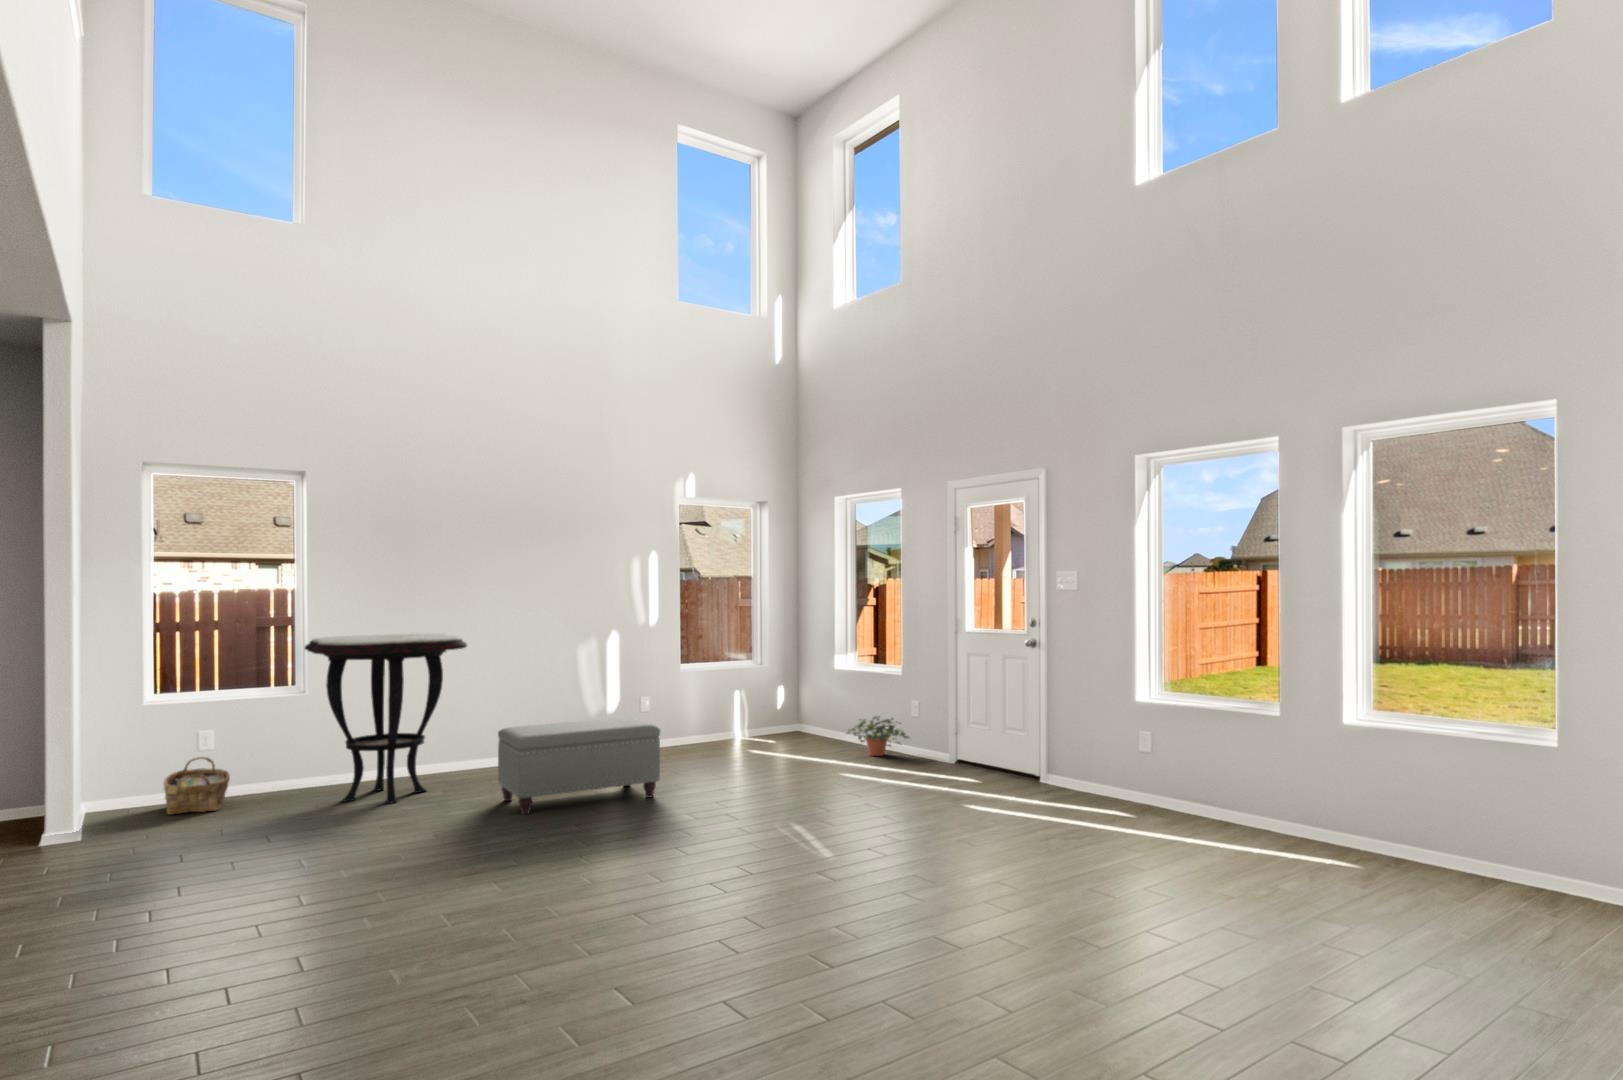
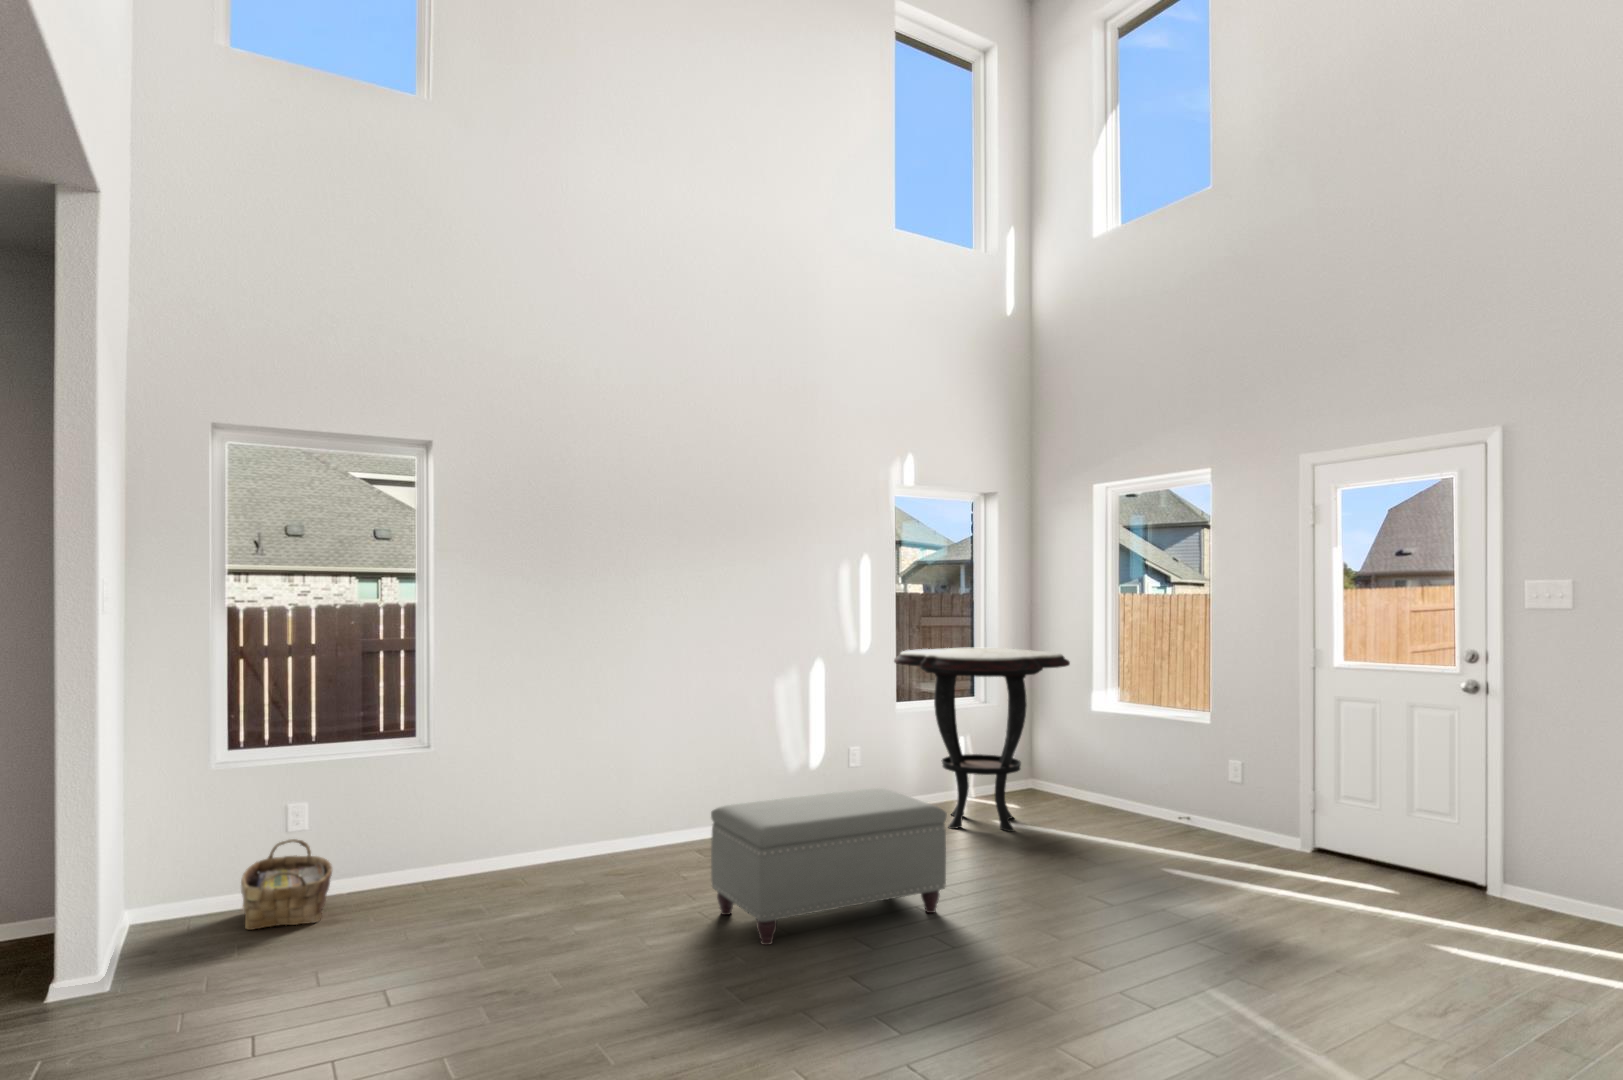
side table: present [305,634,467,804] -> present [894,648,1070,832]
potted plant: present [846,716,909,756] -> none [1145,779,1241,837]

